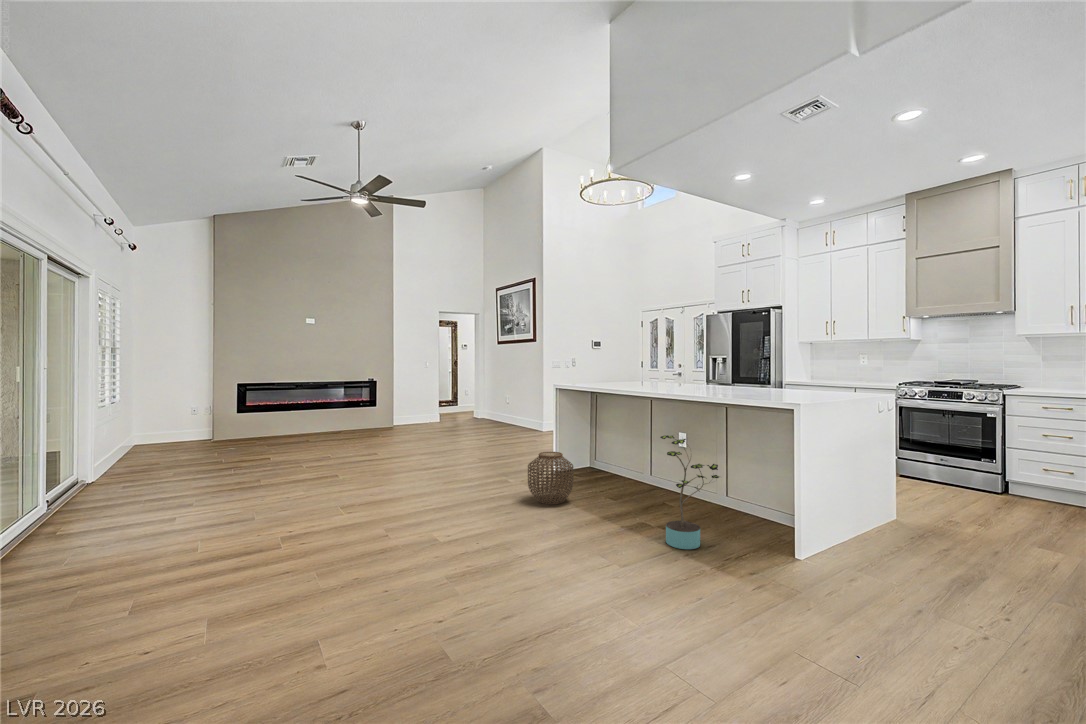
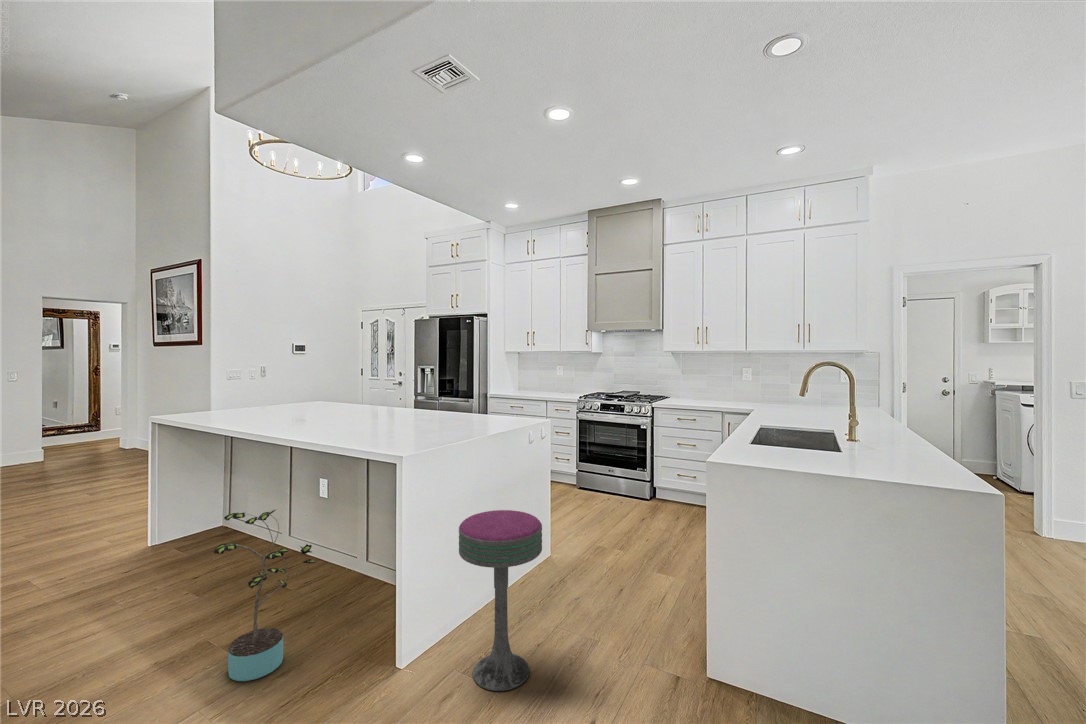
bar stool: none [854,450,939,592] -> present [459,510,542,691]
woven basket: present [528,452,574,504] -> none [45,531,141,619]

